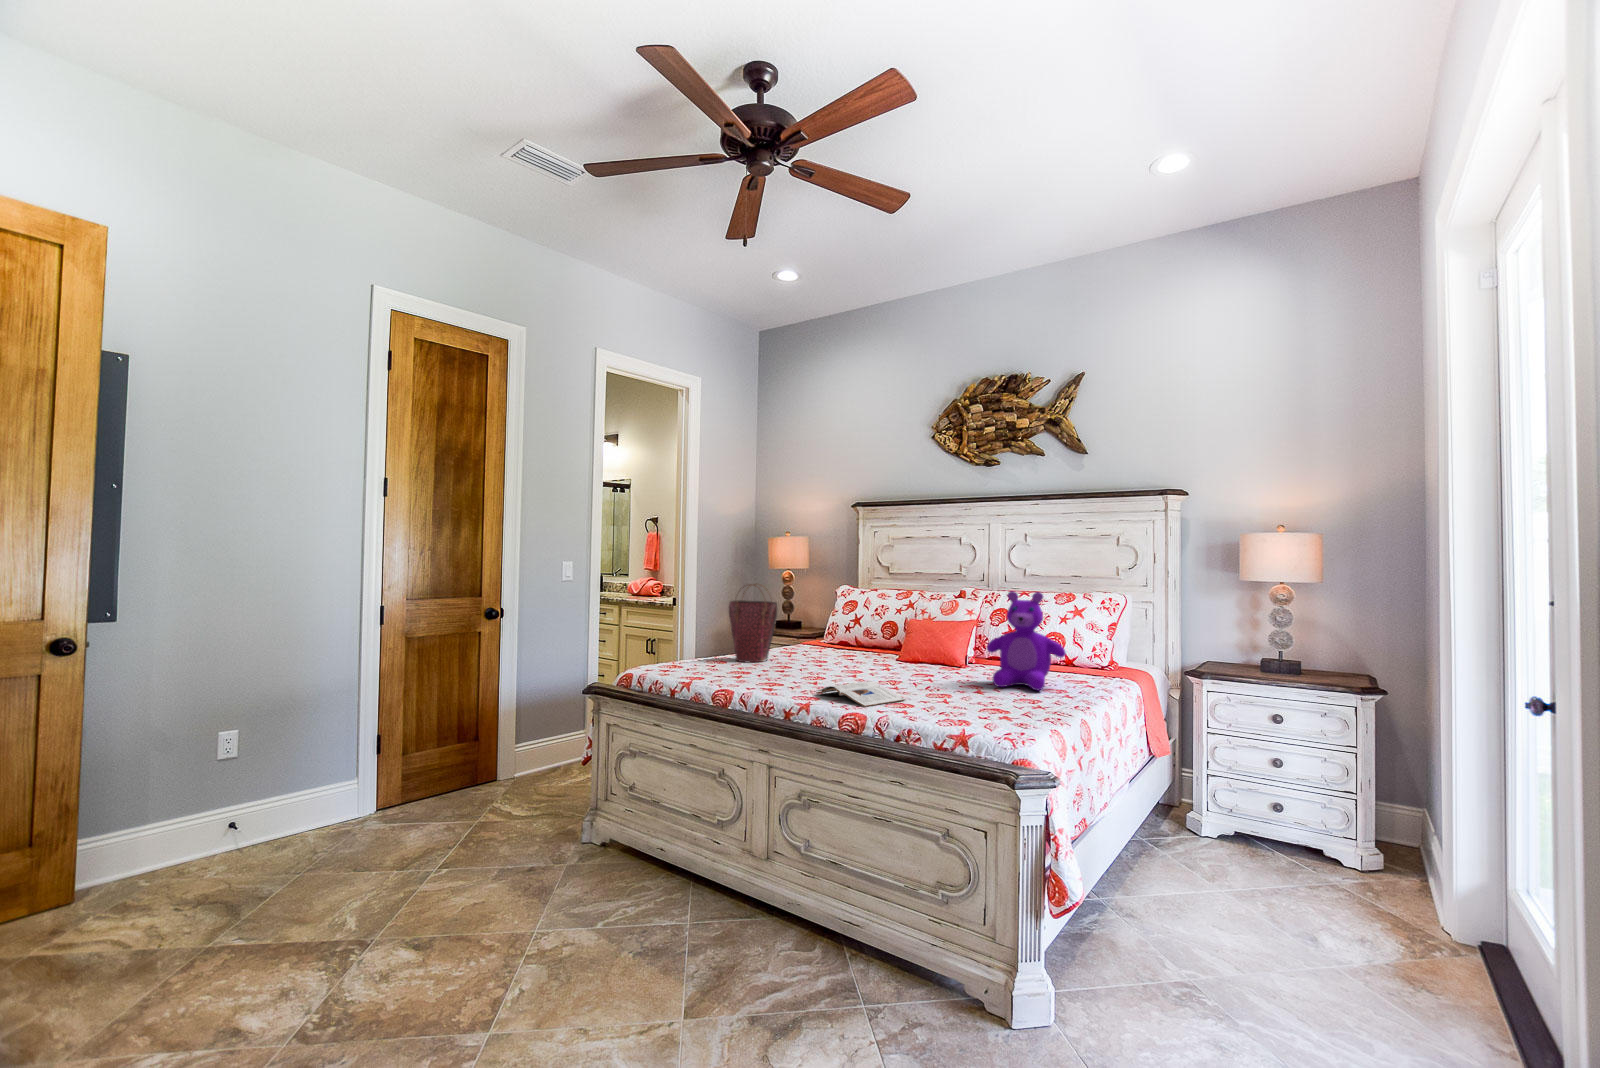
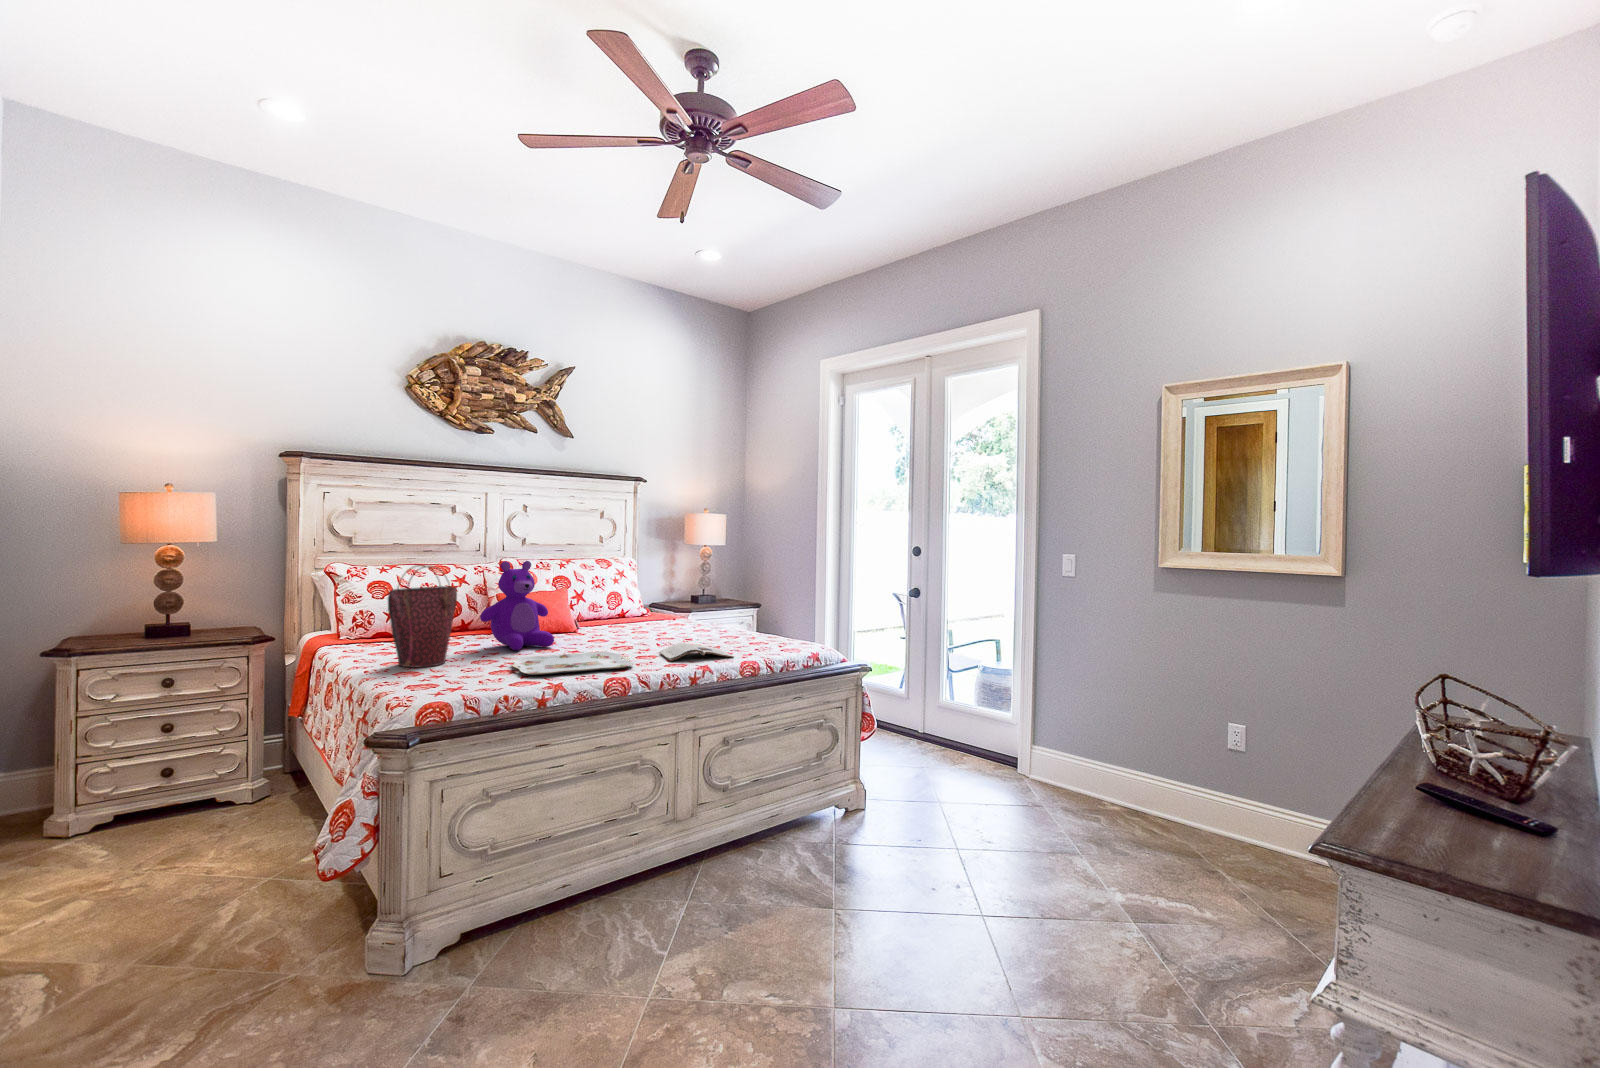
teddy bear: present [987,591,1066,691] -> present [480,561,554,650]
serving tray: none [715,667,825,688] -> present [512,652,633,675]

